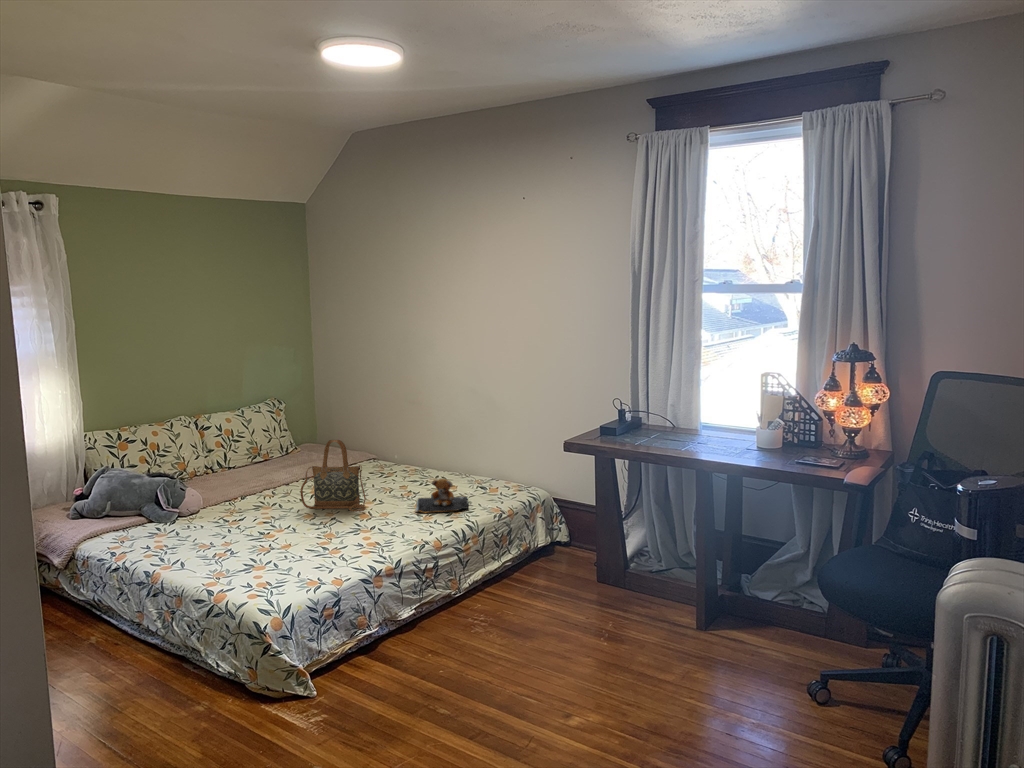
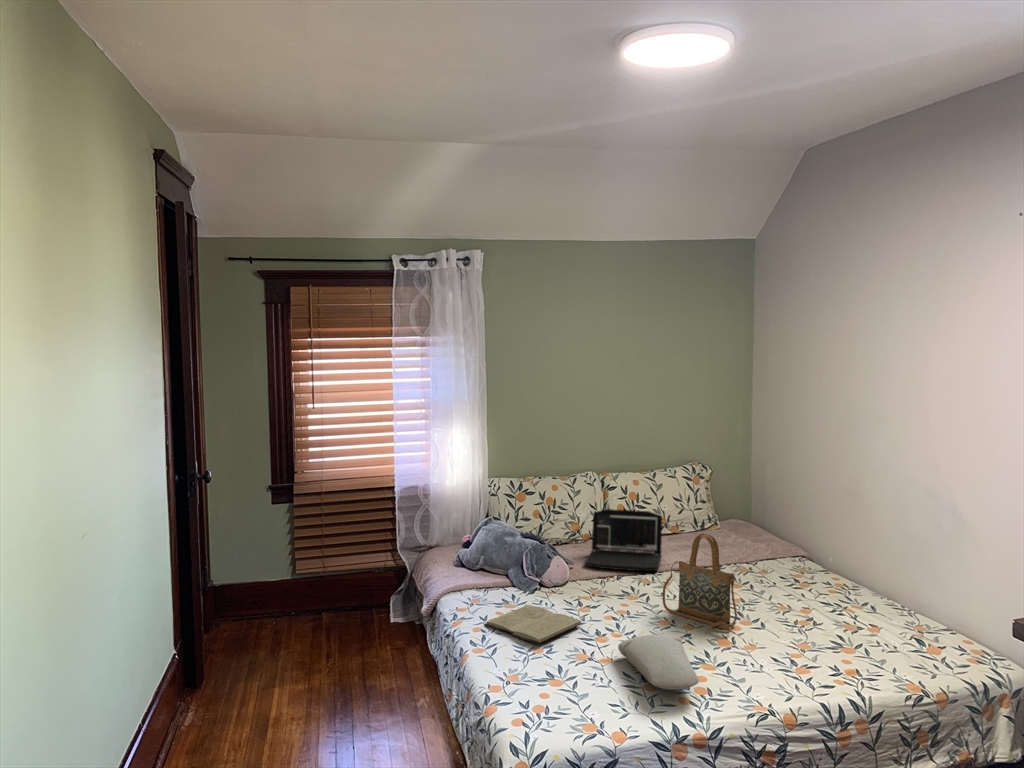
laptop: none [203,440,278,495] -> present [585,509,662,571]
teddy bear: present [415,479,468,513] -> none [792,617,883,672]
pillow: none [295,516,375,547] -> present [618,634,699,689]
book: none [156,527,248,551] -> present [485,605,582,643]

